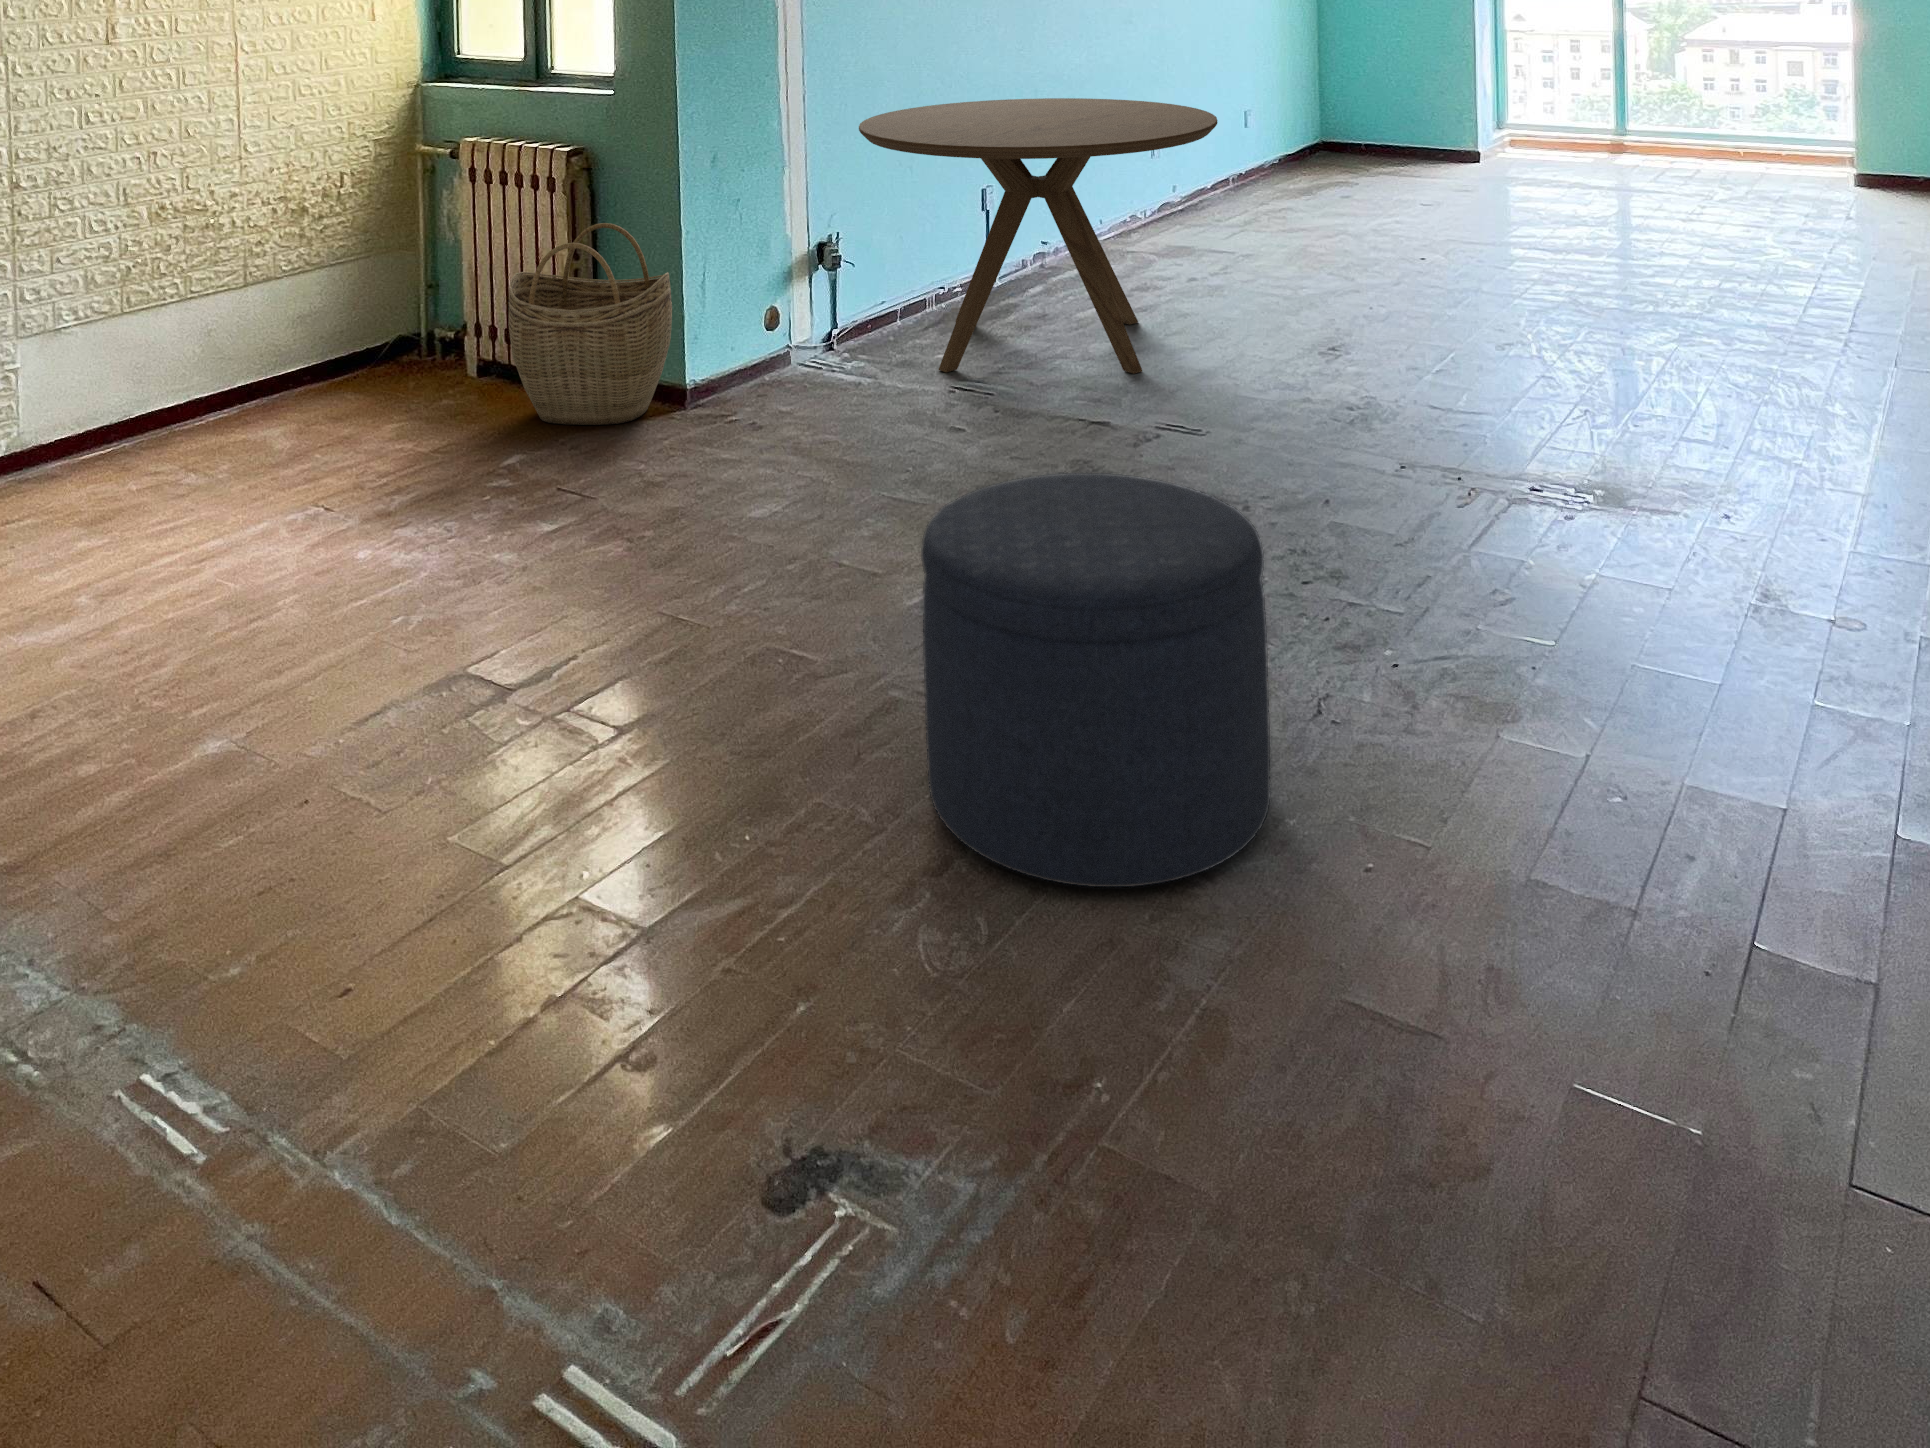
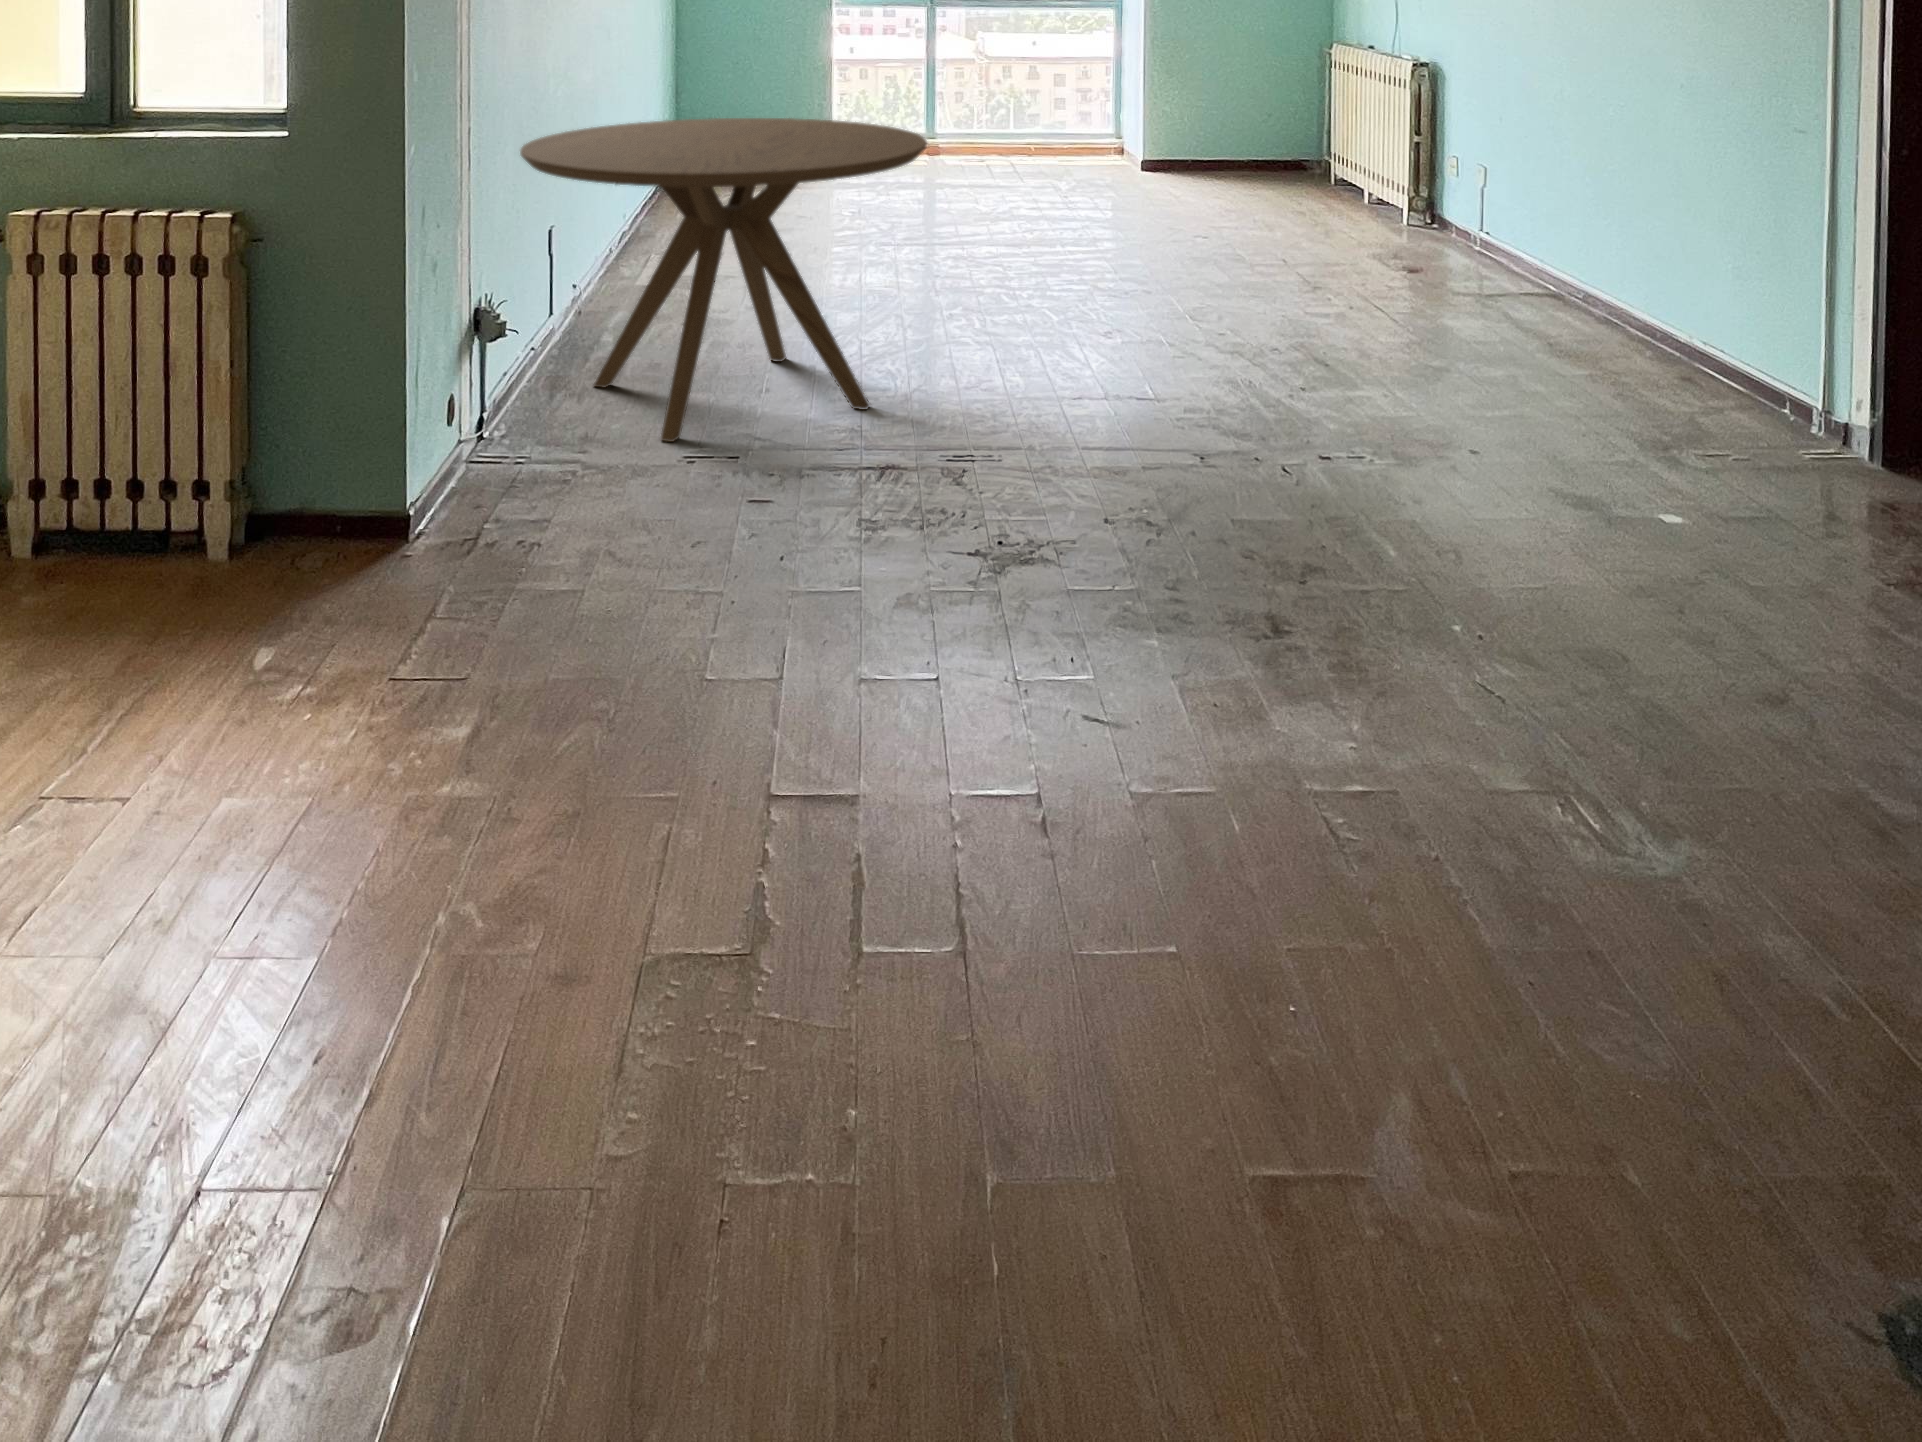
woven basket: present [508,223,672,425] -> none [178,311,414,598]
ottoman: present [921,473,1270,887] -> none [1330,484,1722,924]

